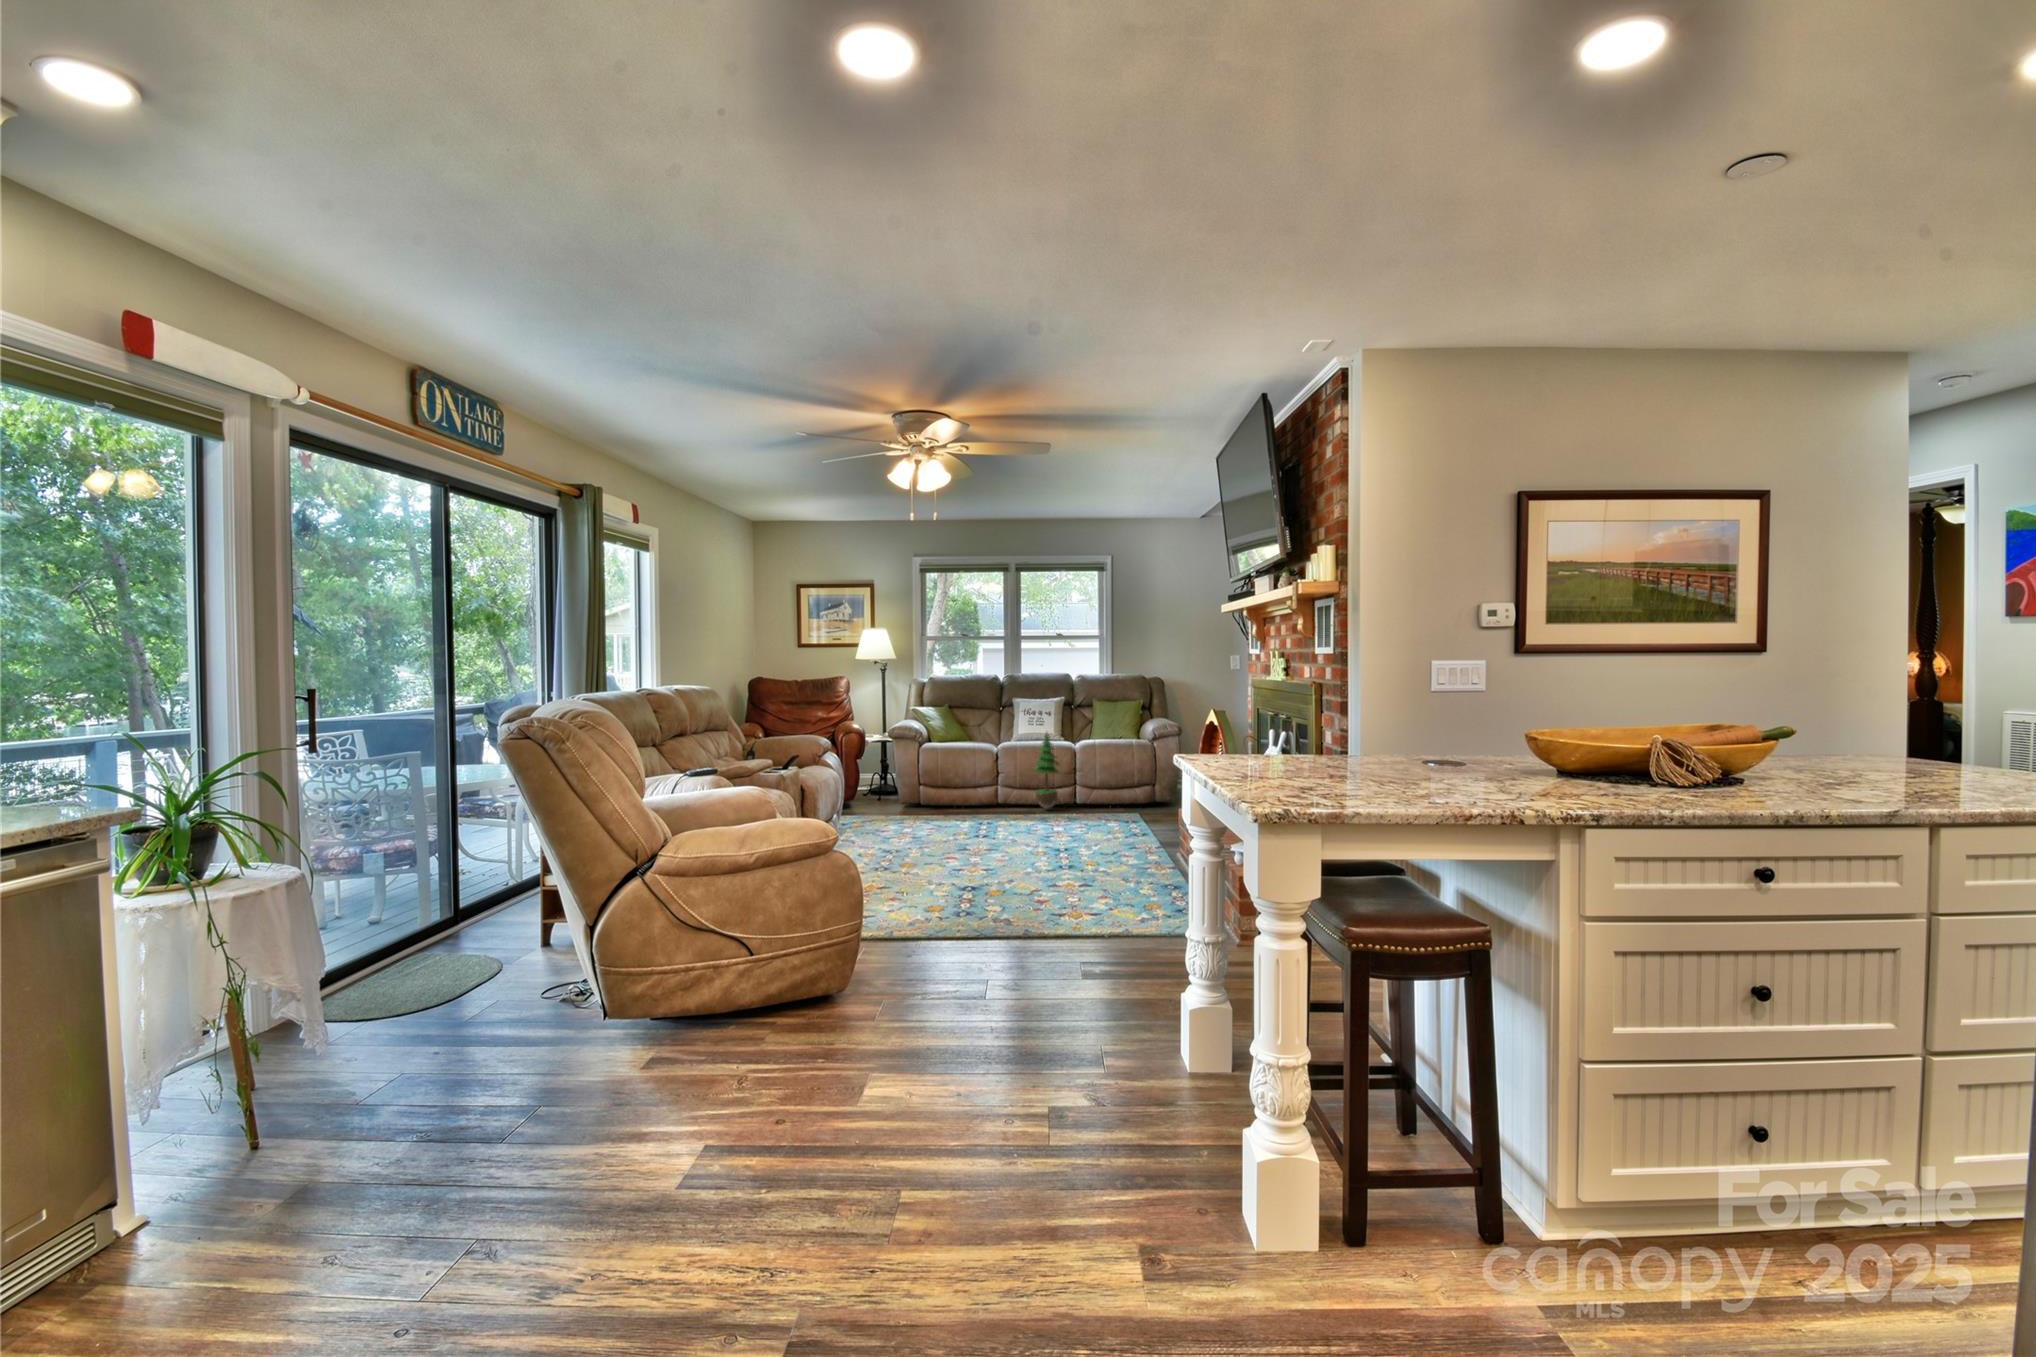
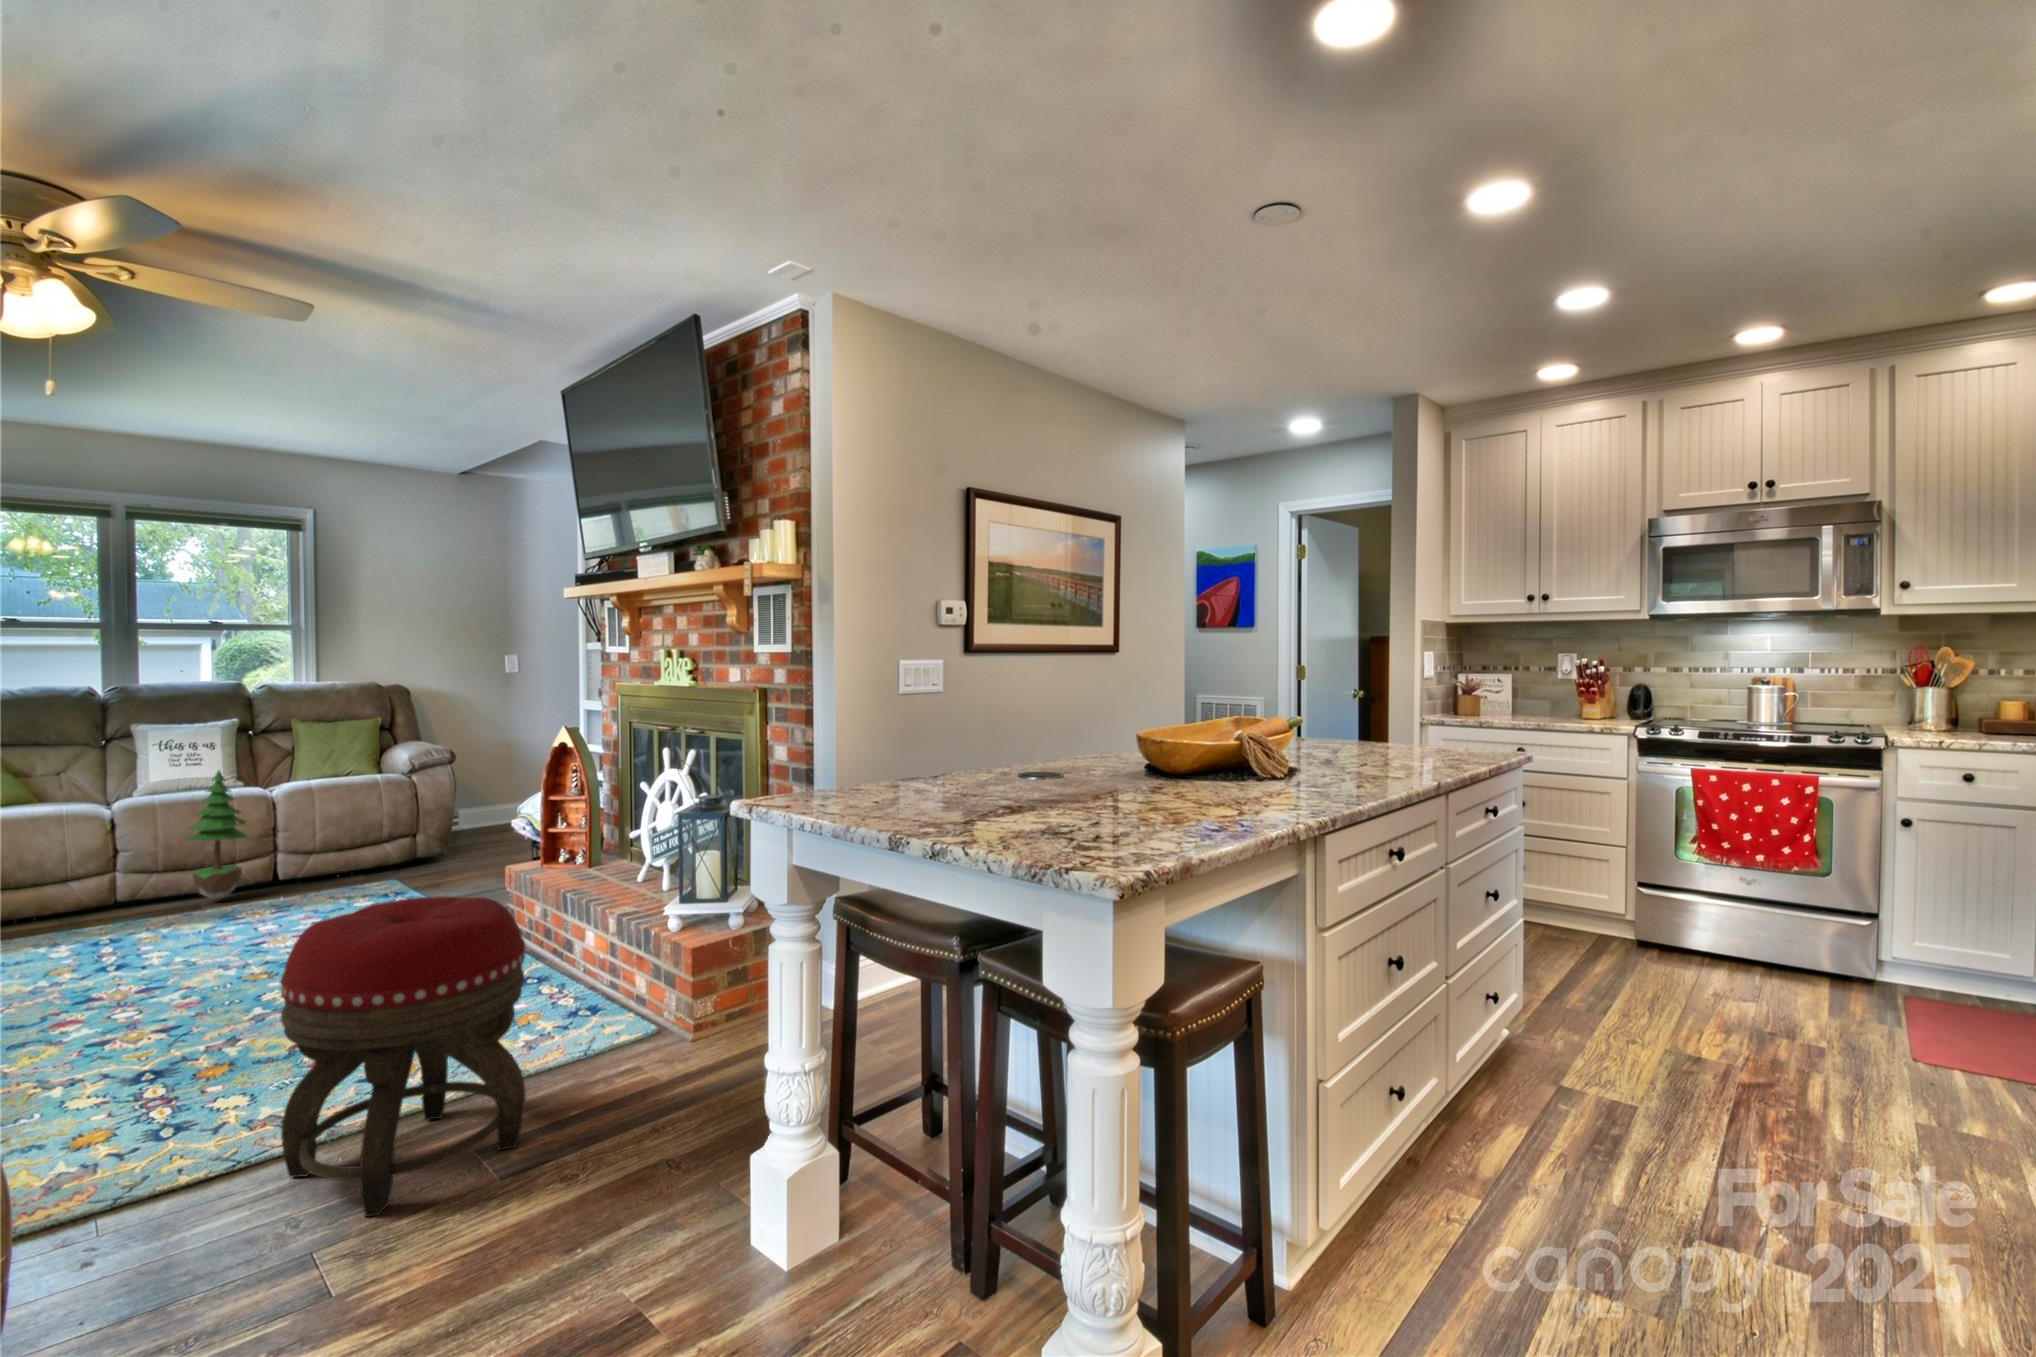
footstool: none [995,807,1110,974] -> present [281,896,526,1217]

